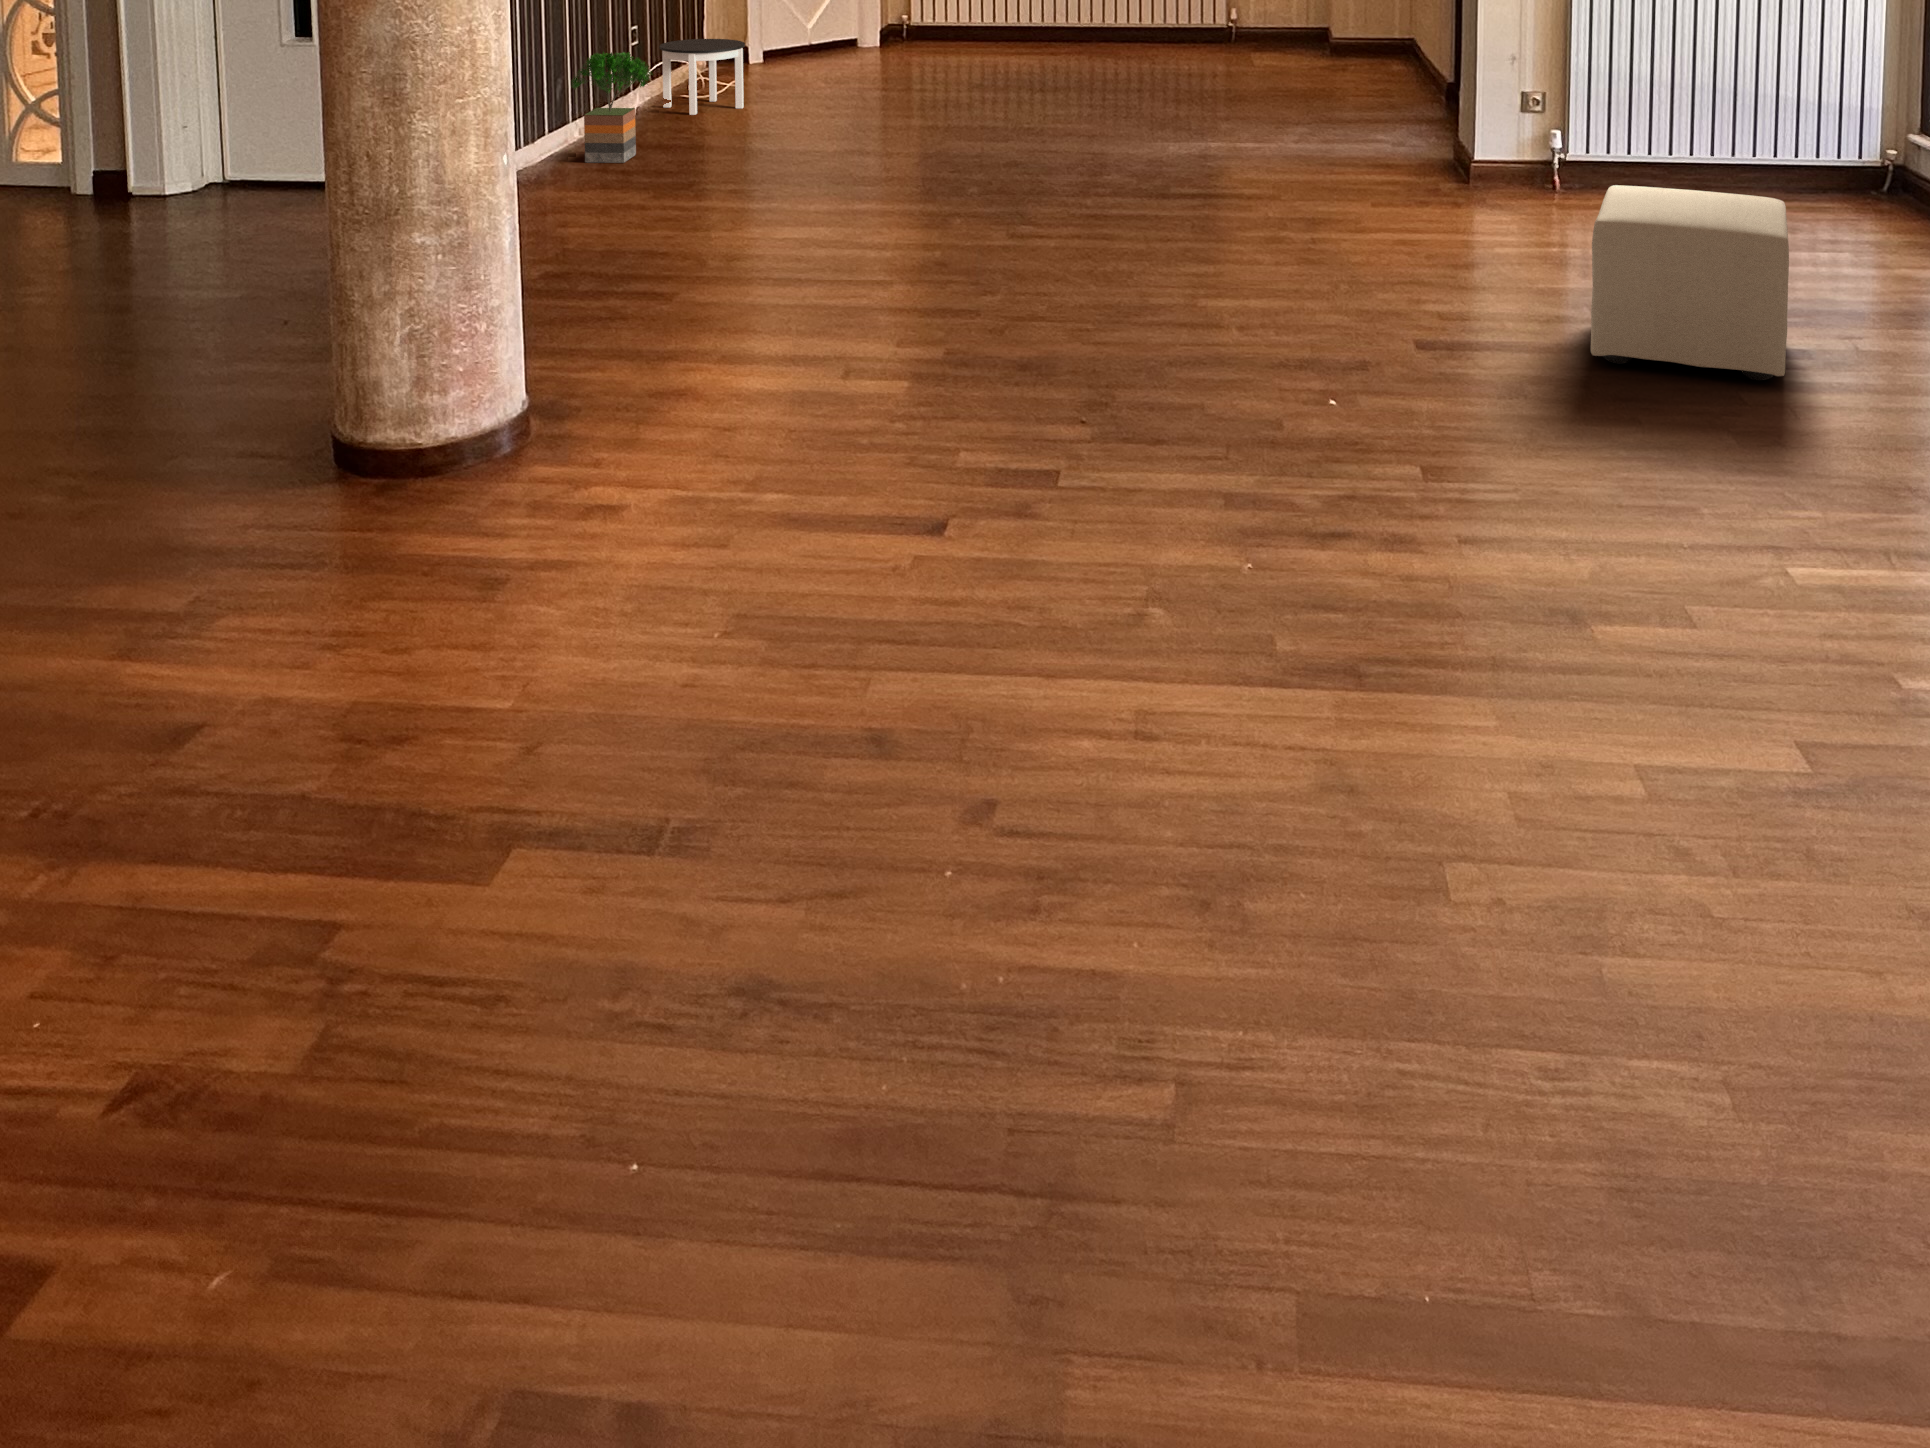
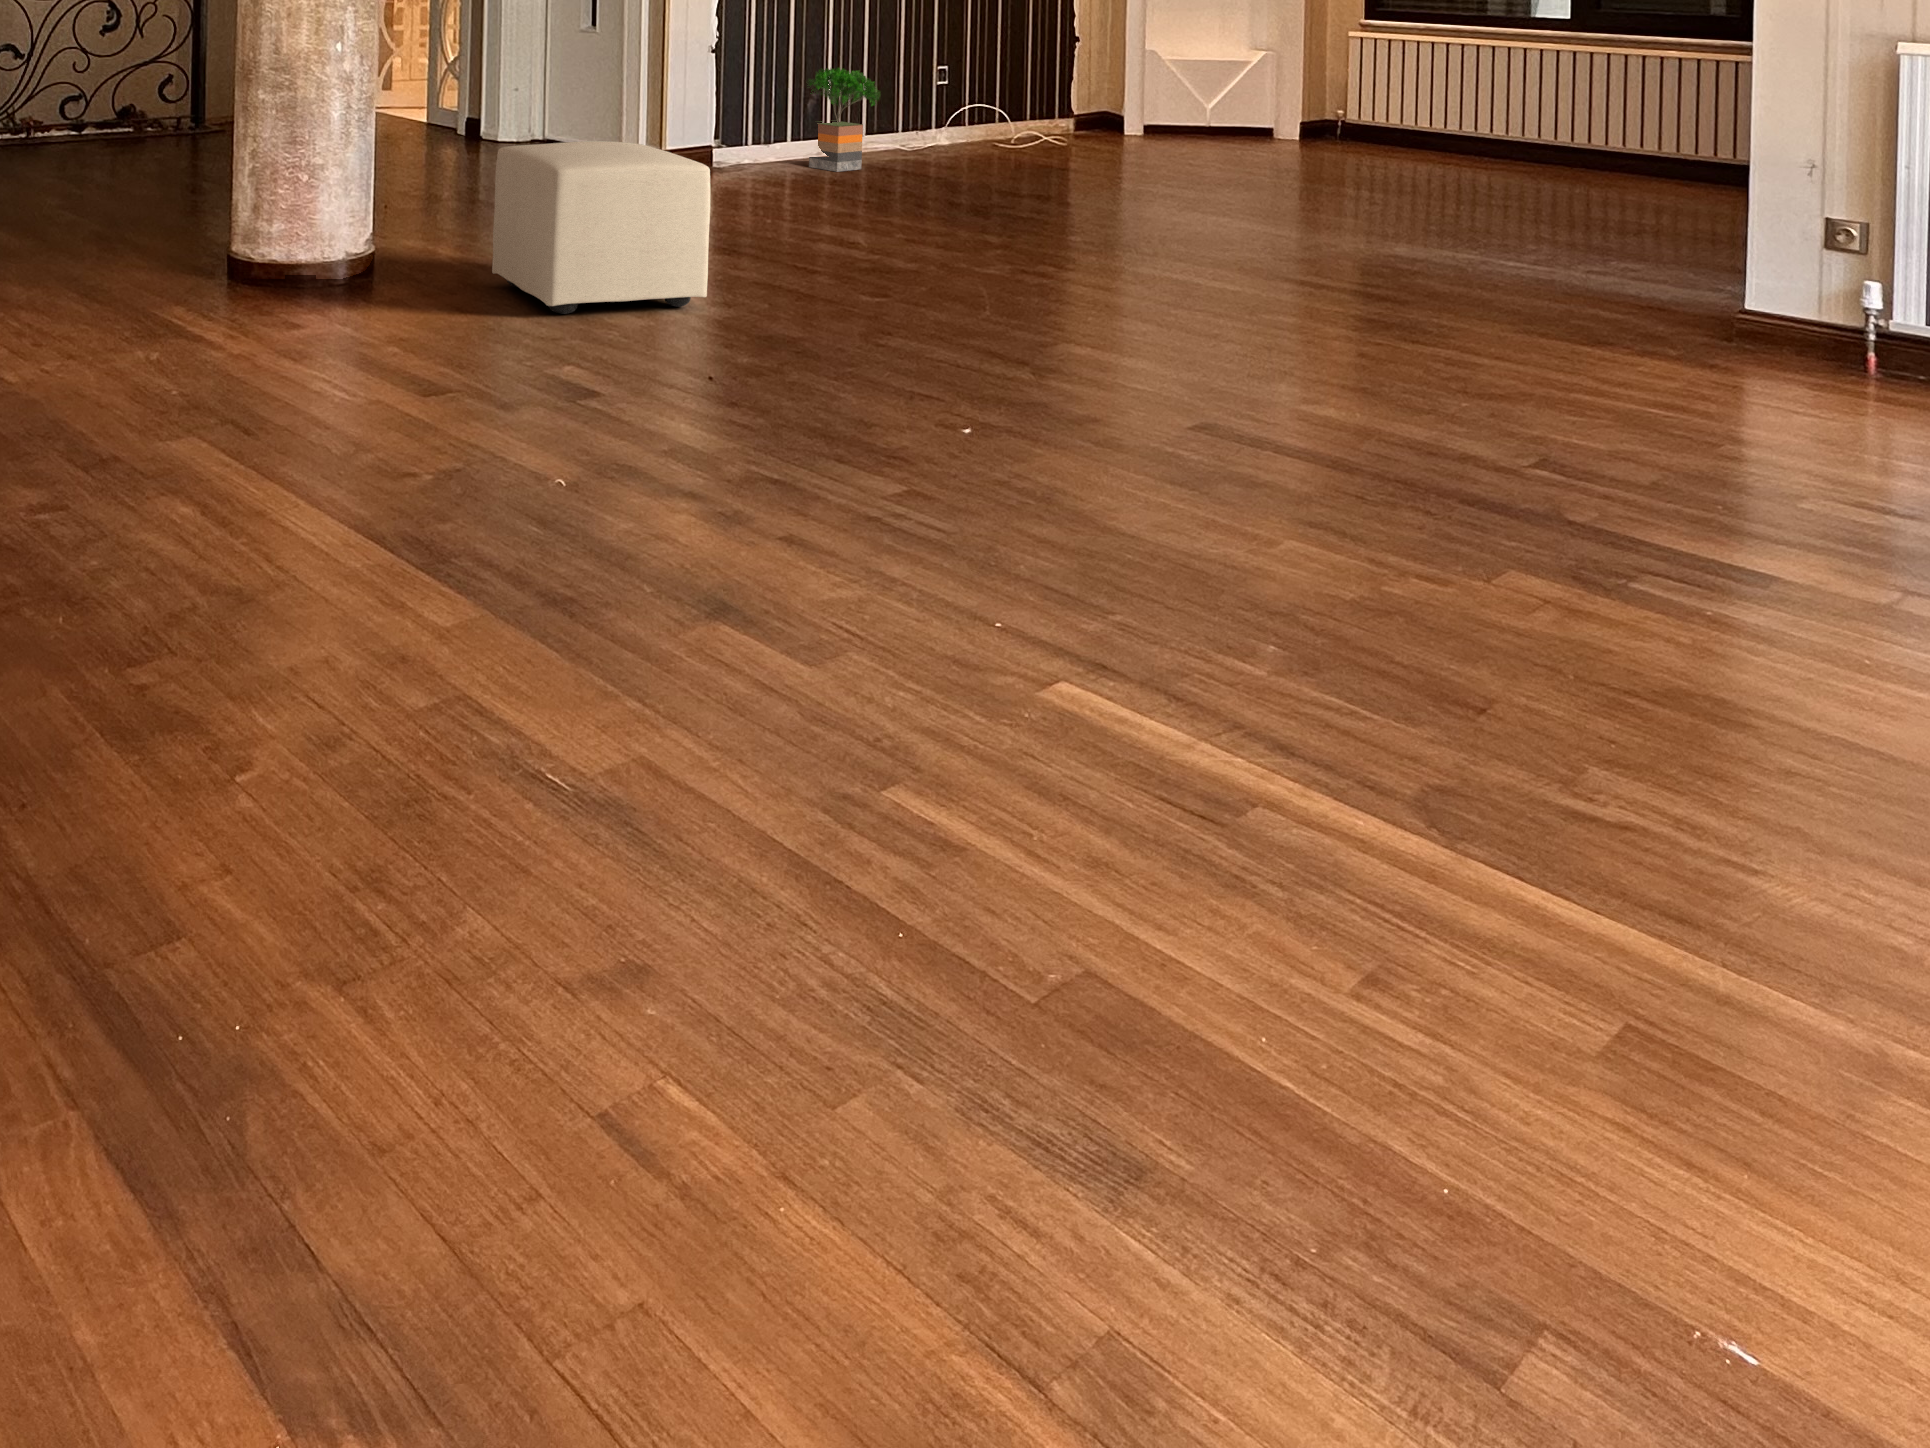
round table: present [659,39,745,115] -> none [969,87,1054,159]
ottoman: present [1591,185,1789,380] -> present [492,141,711,314]

